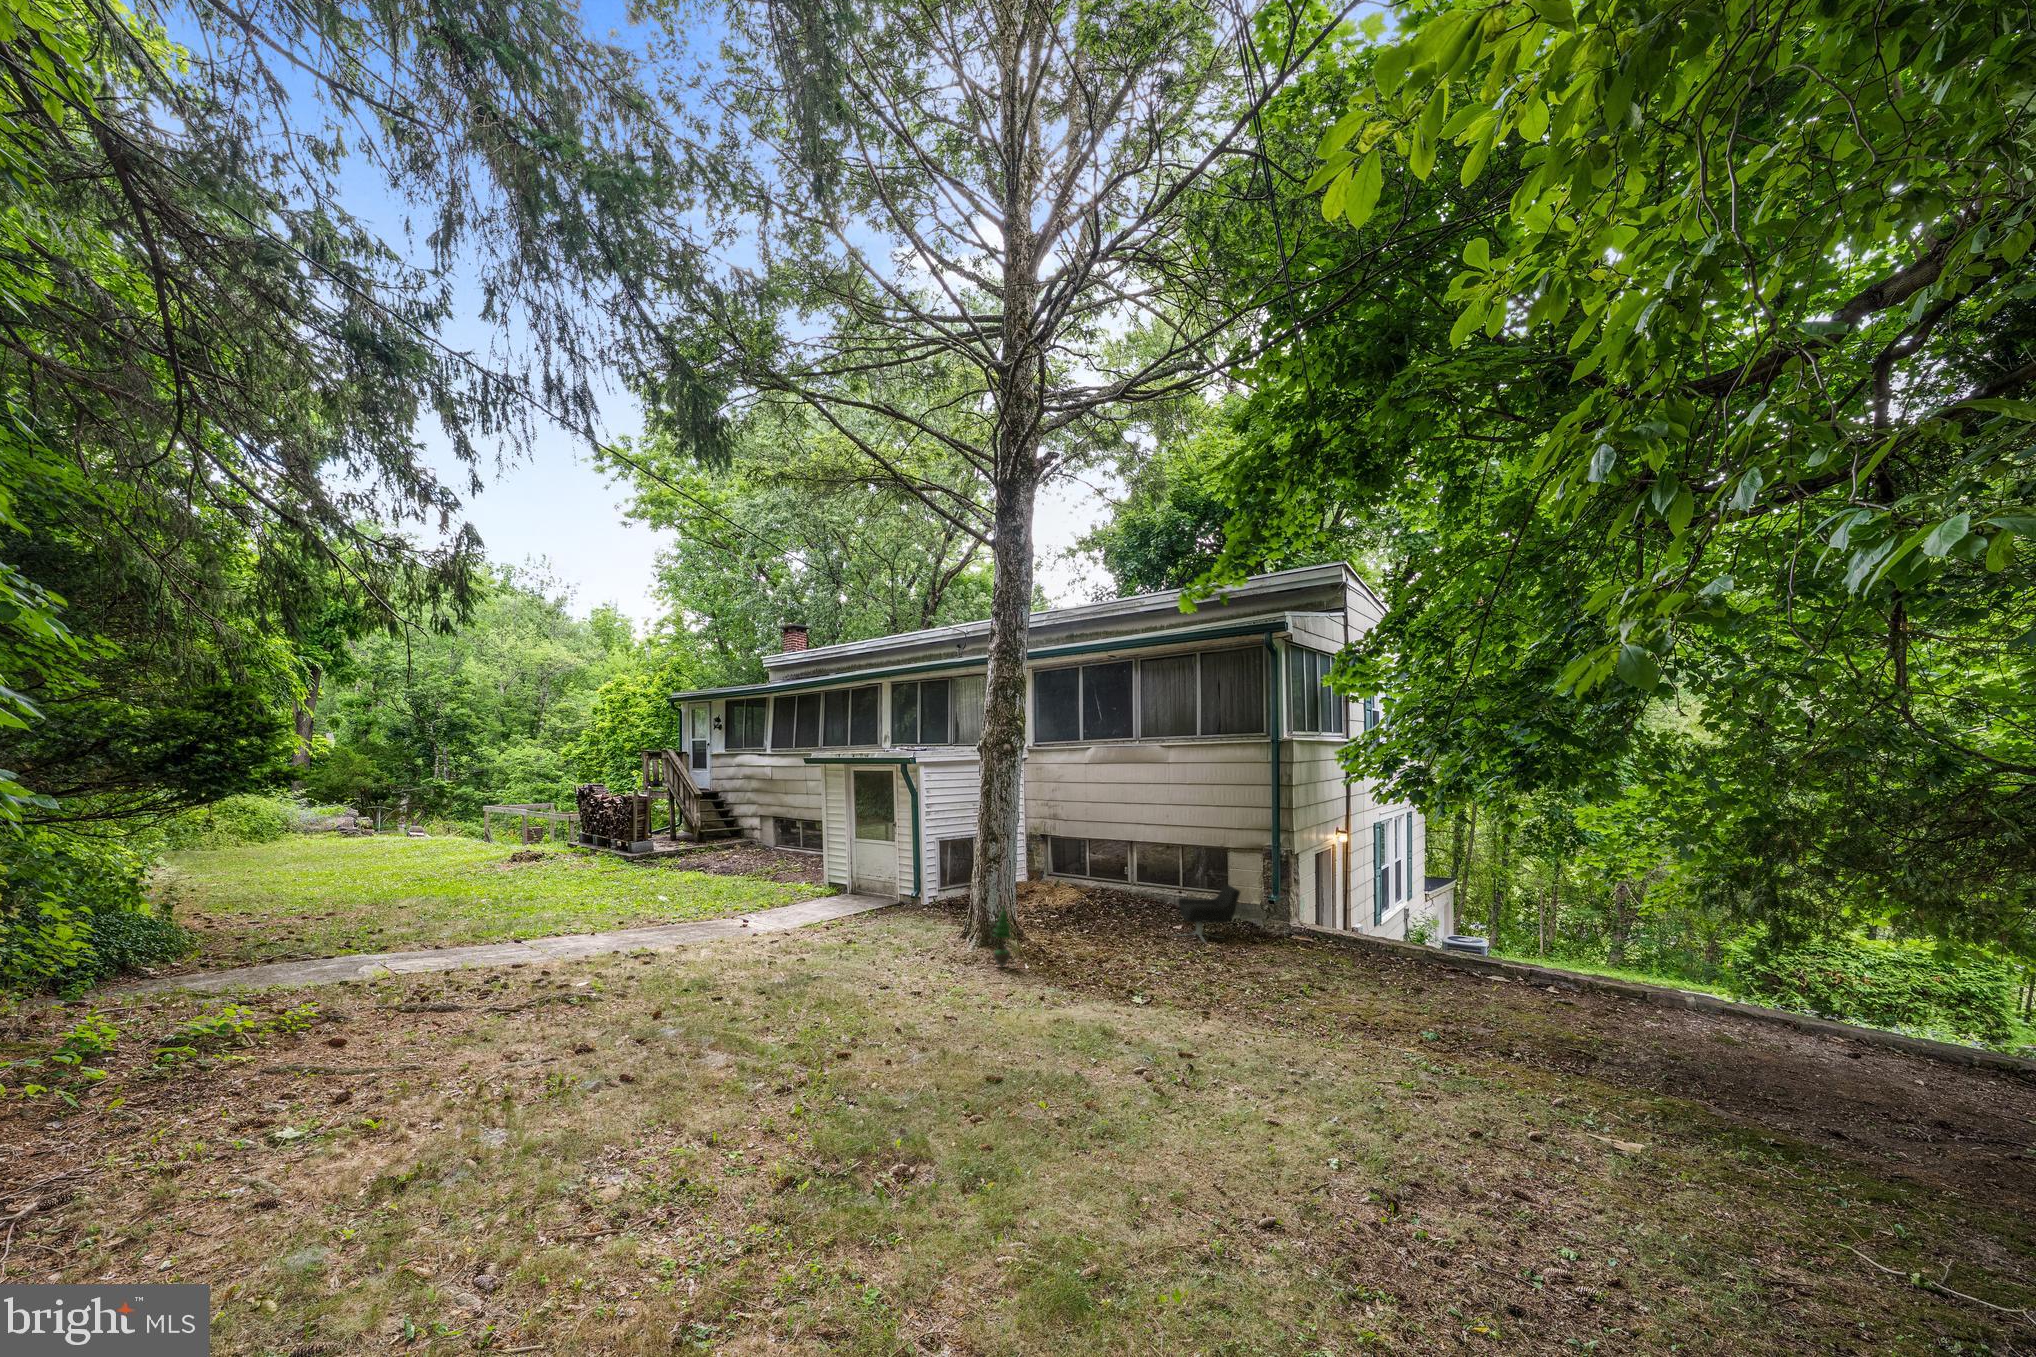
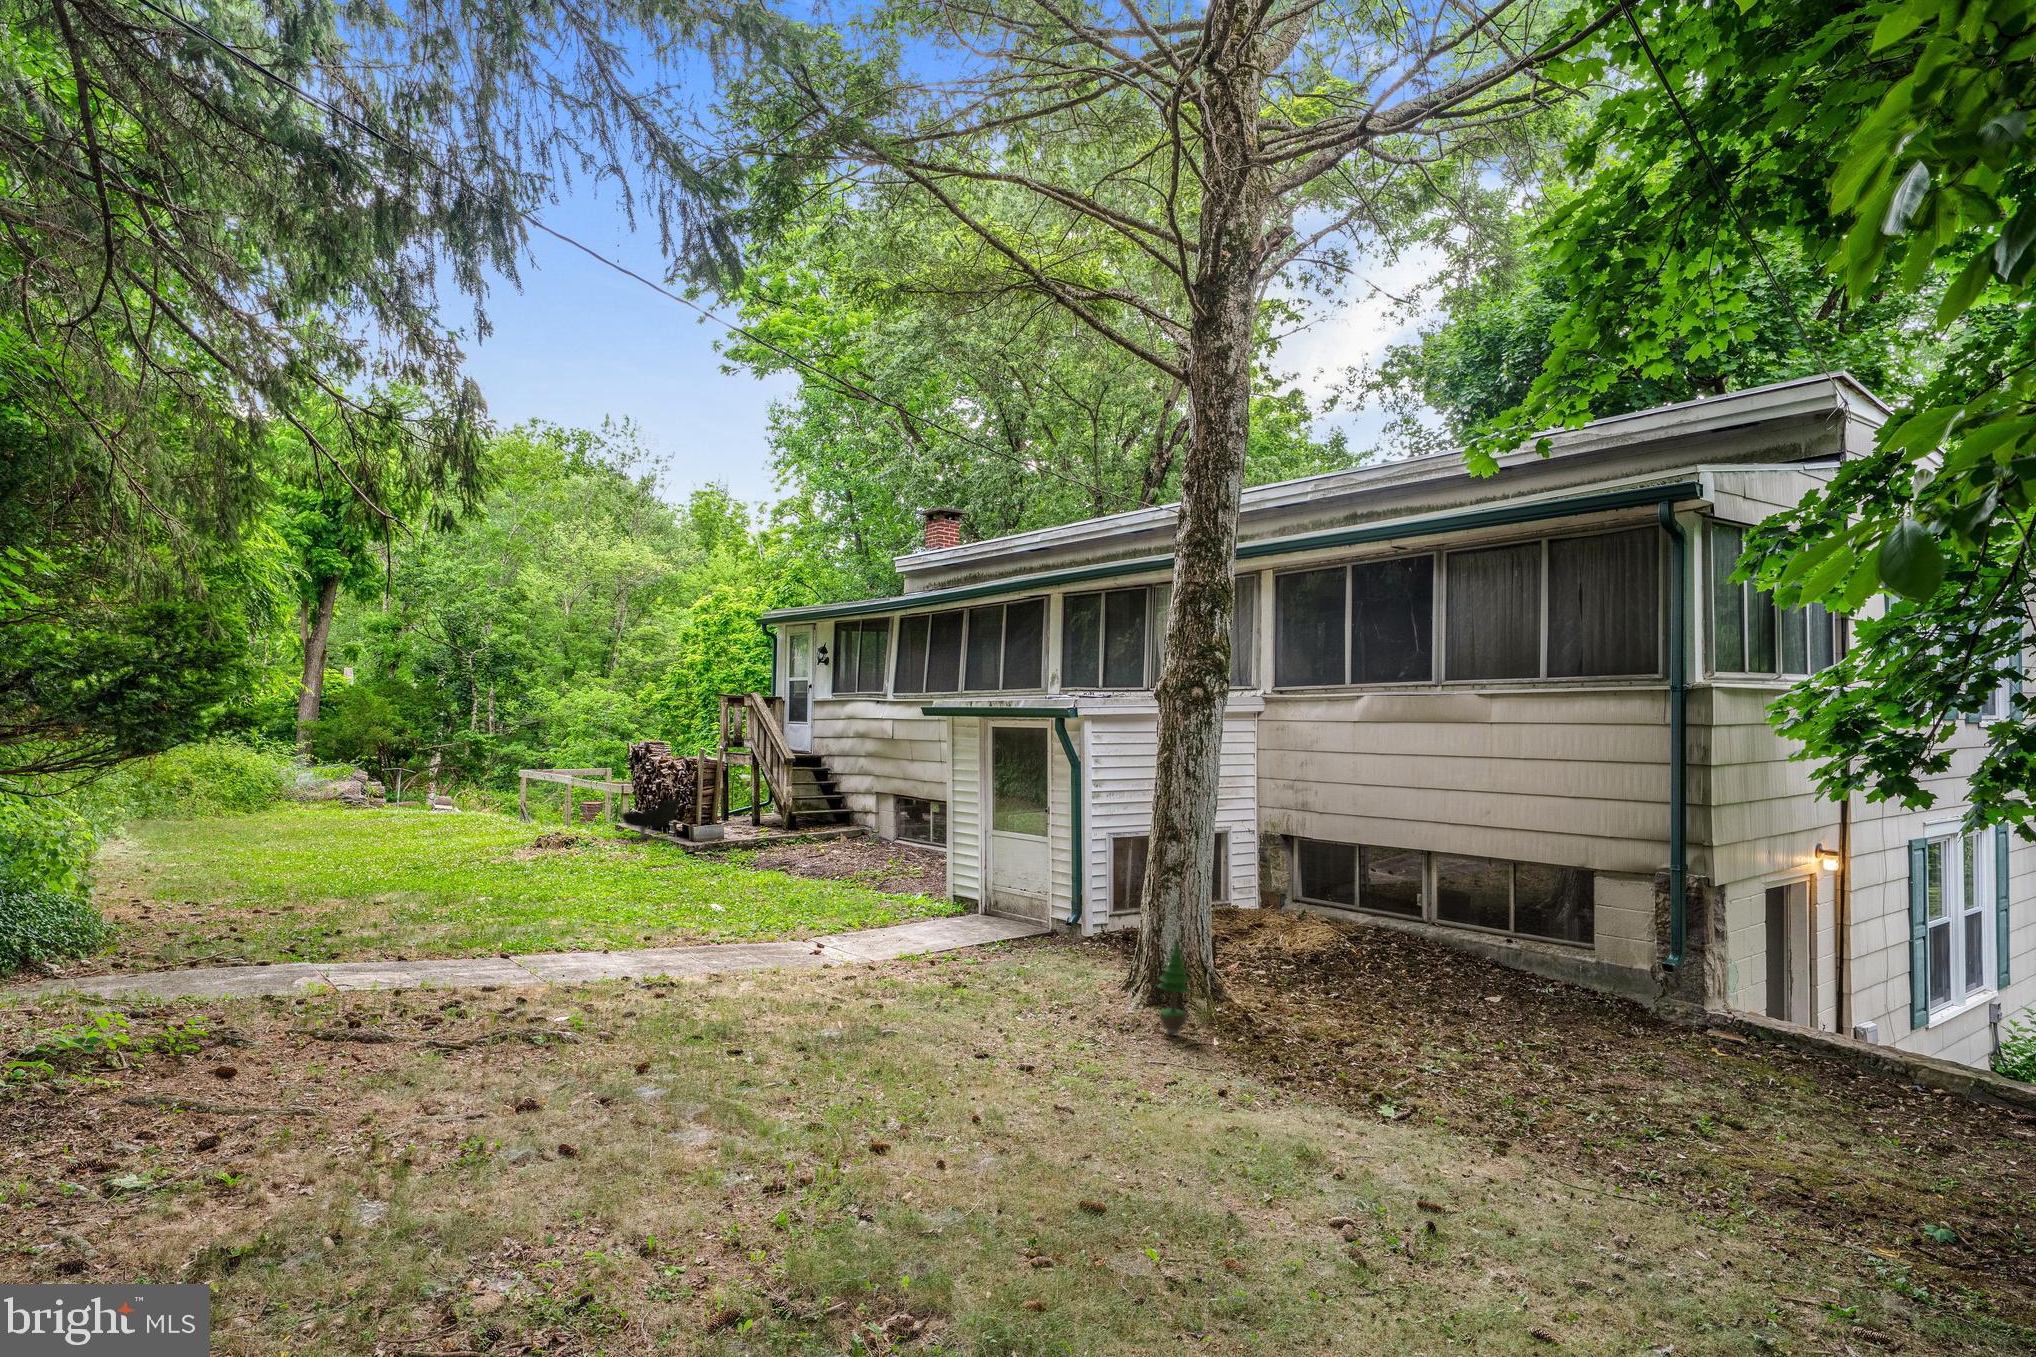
lounge chair: present [1179,885,1240,941] -> present [621,799,680,838]

